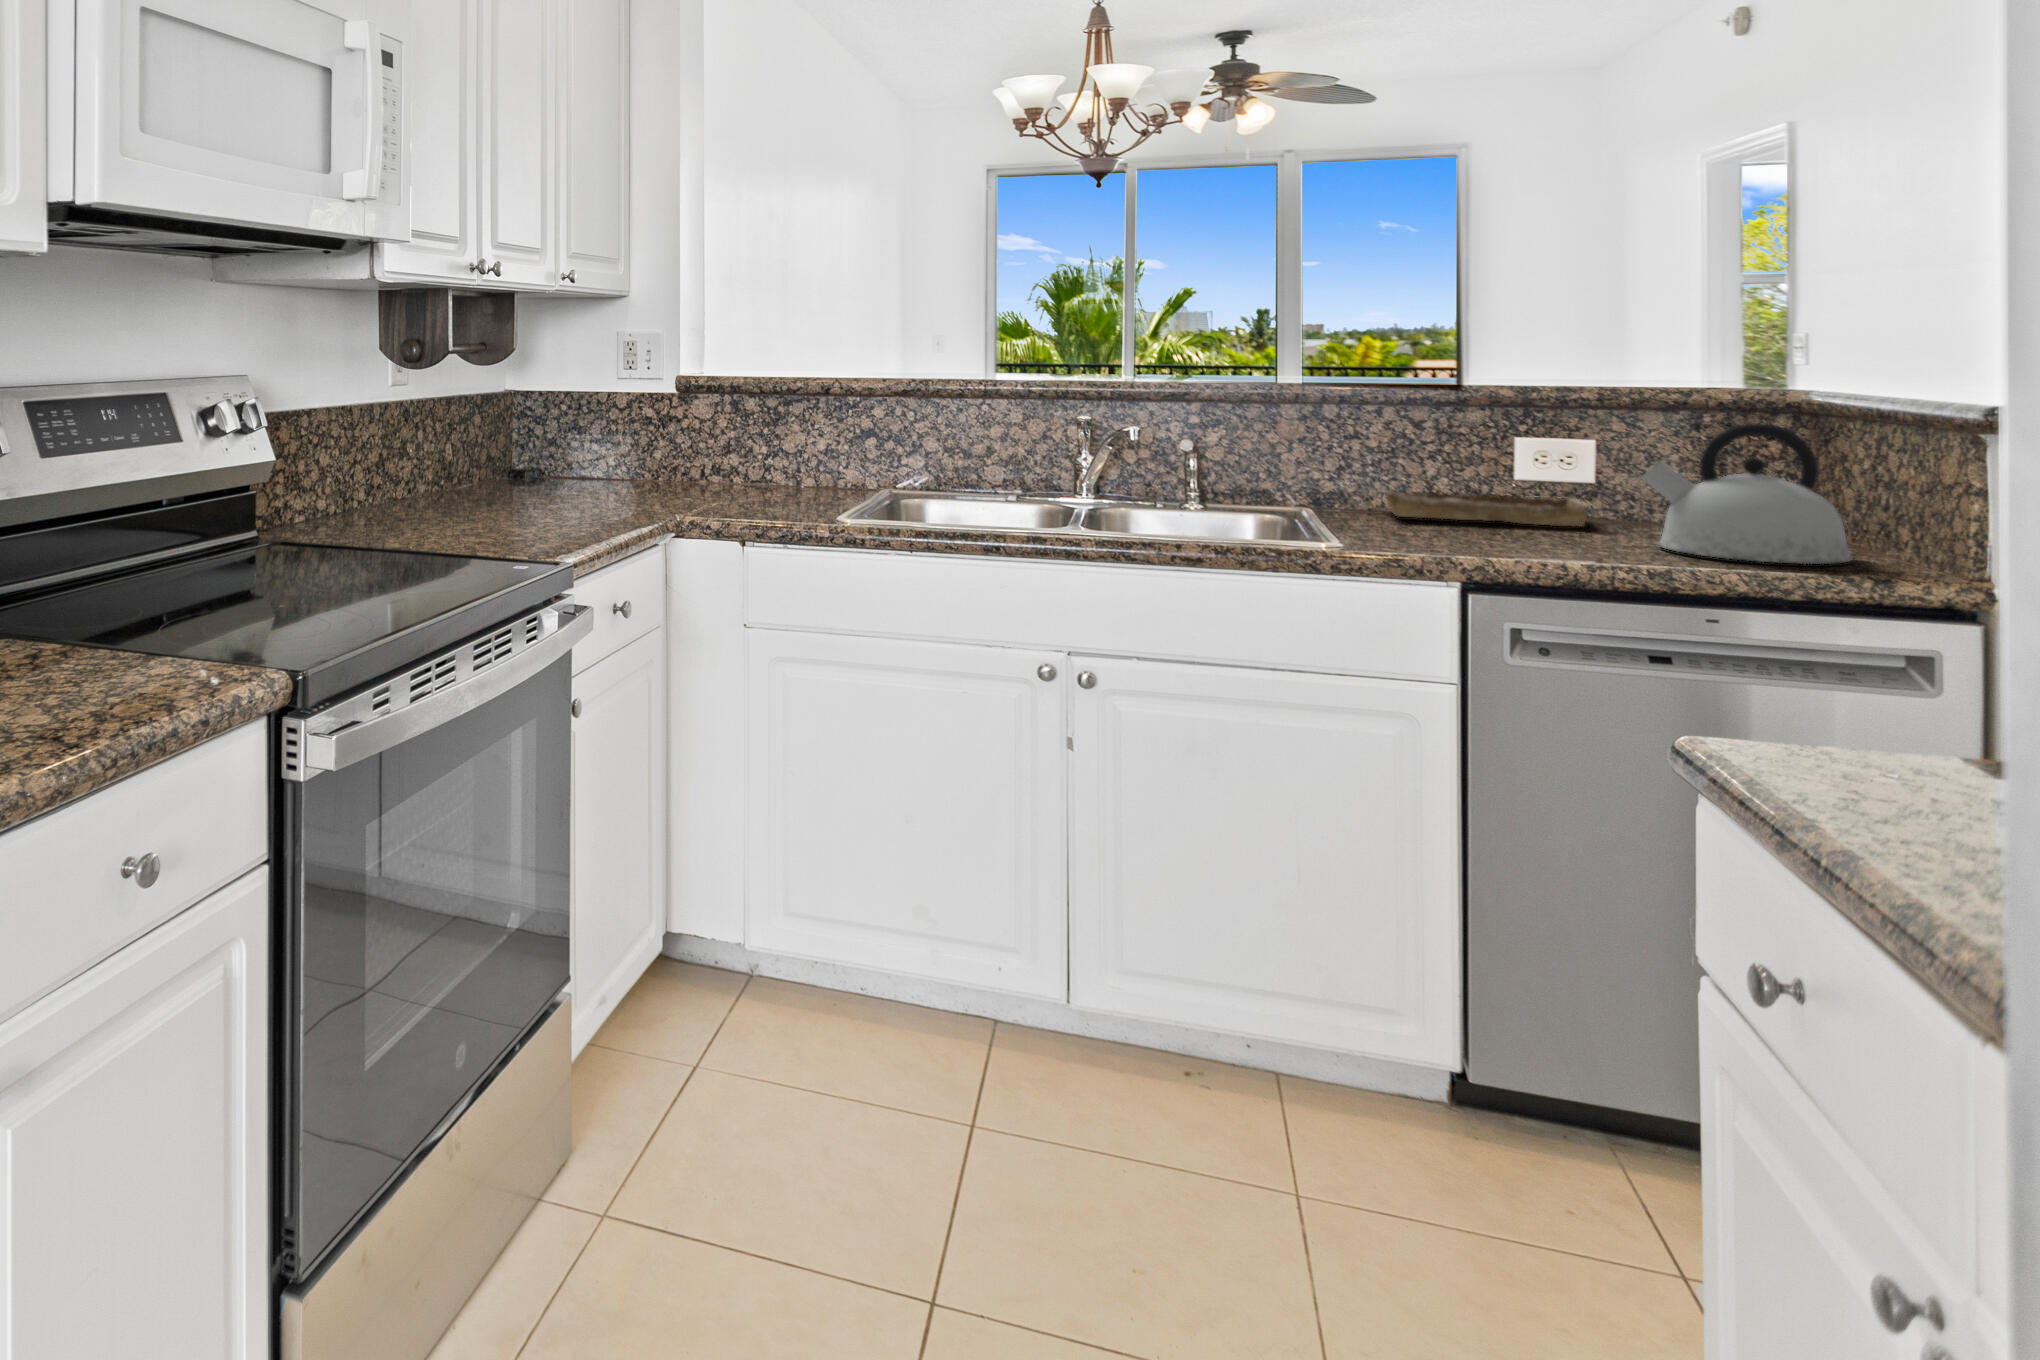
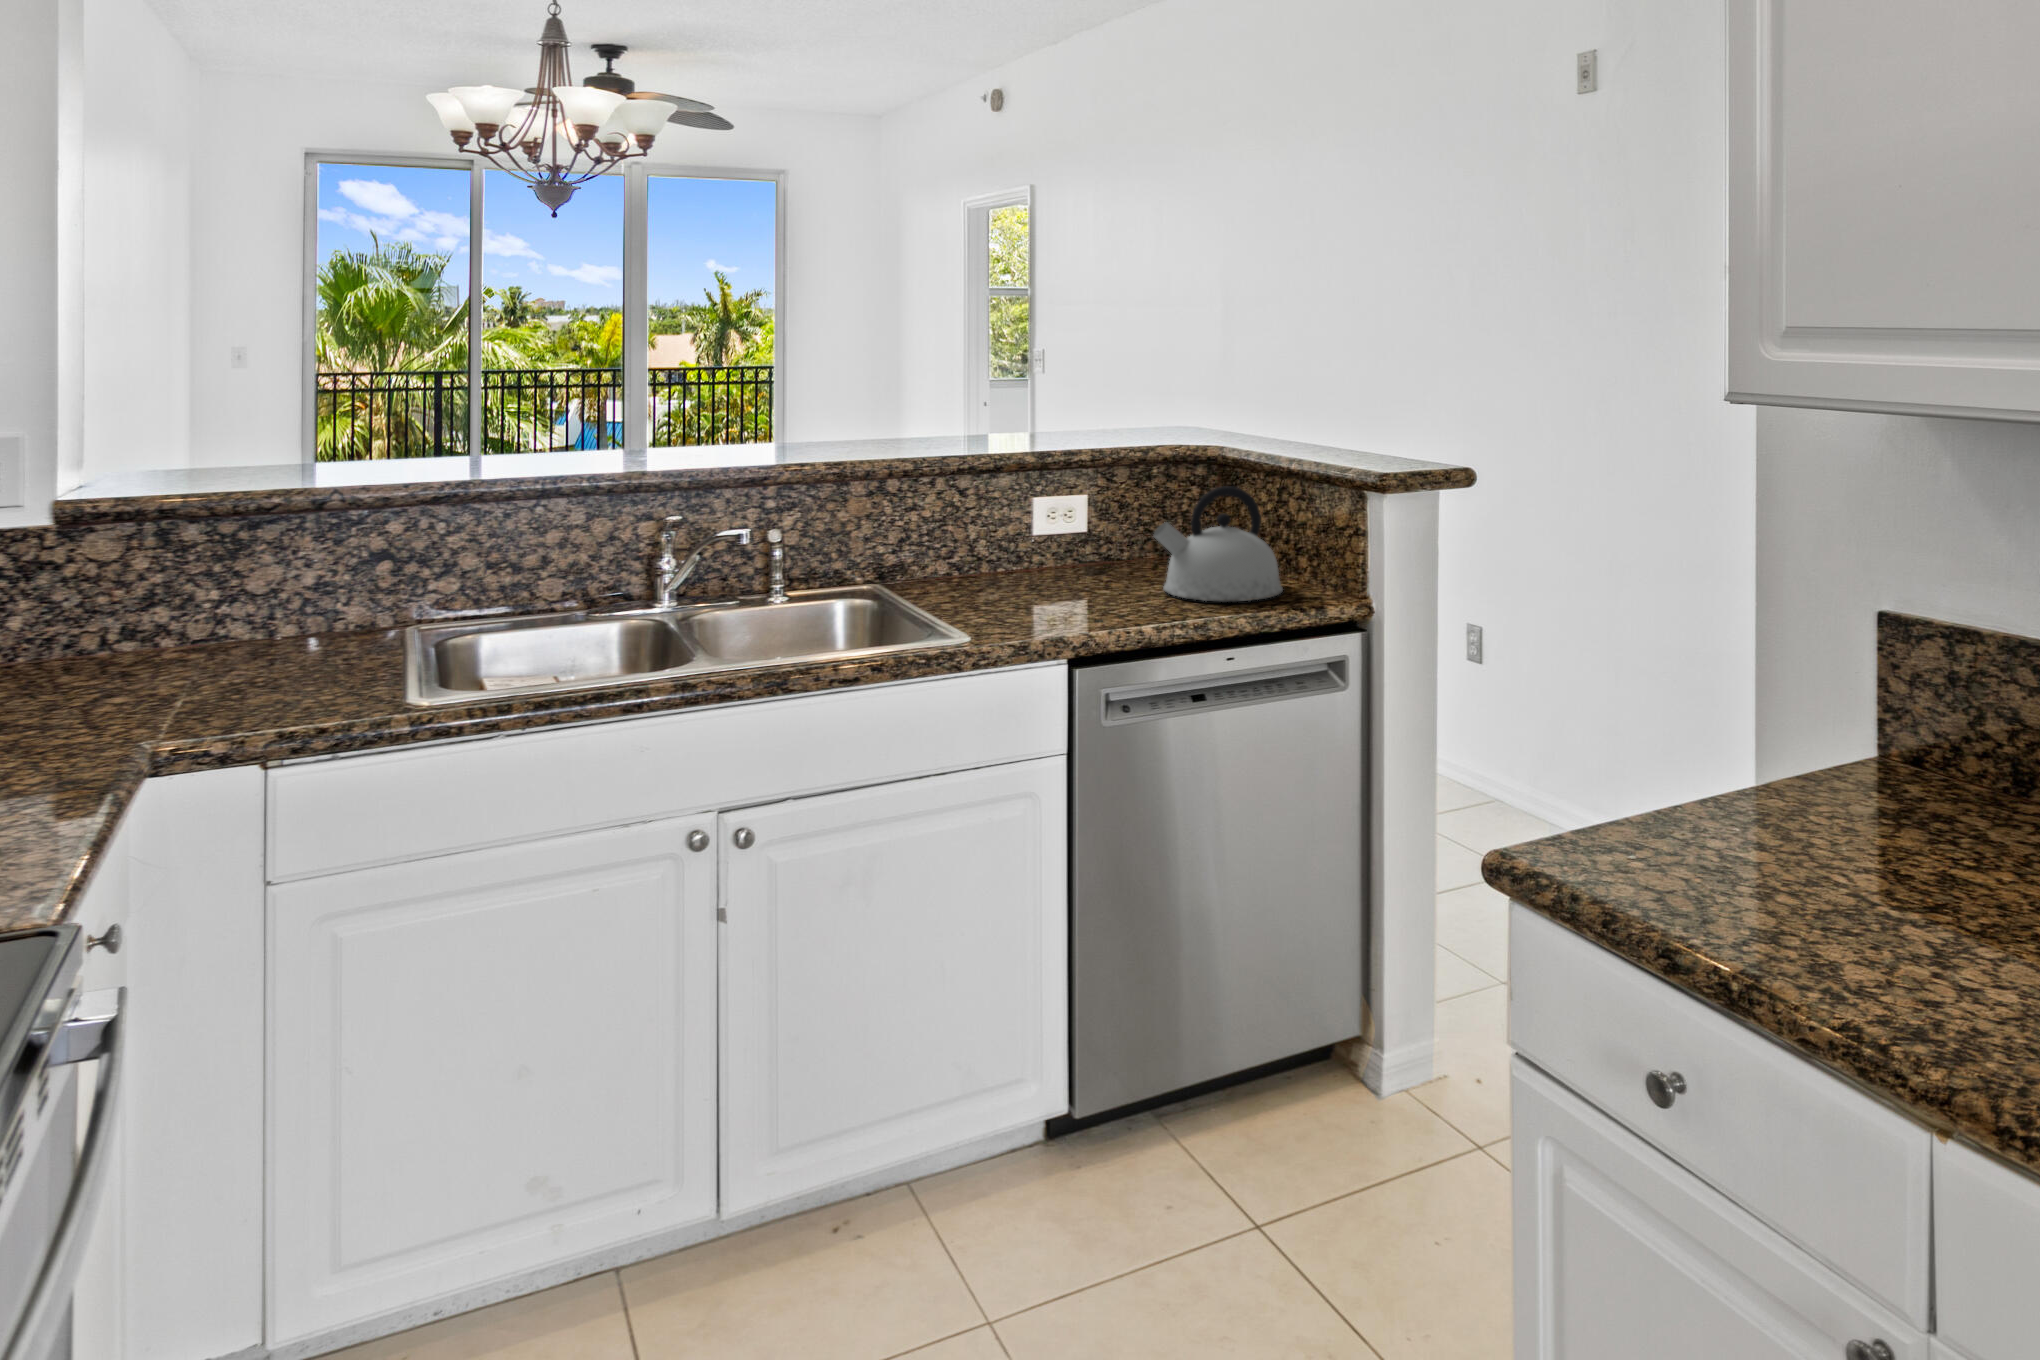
tray: present [1383,486,1589,526] -> none [933,547,1104,585]

